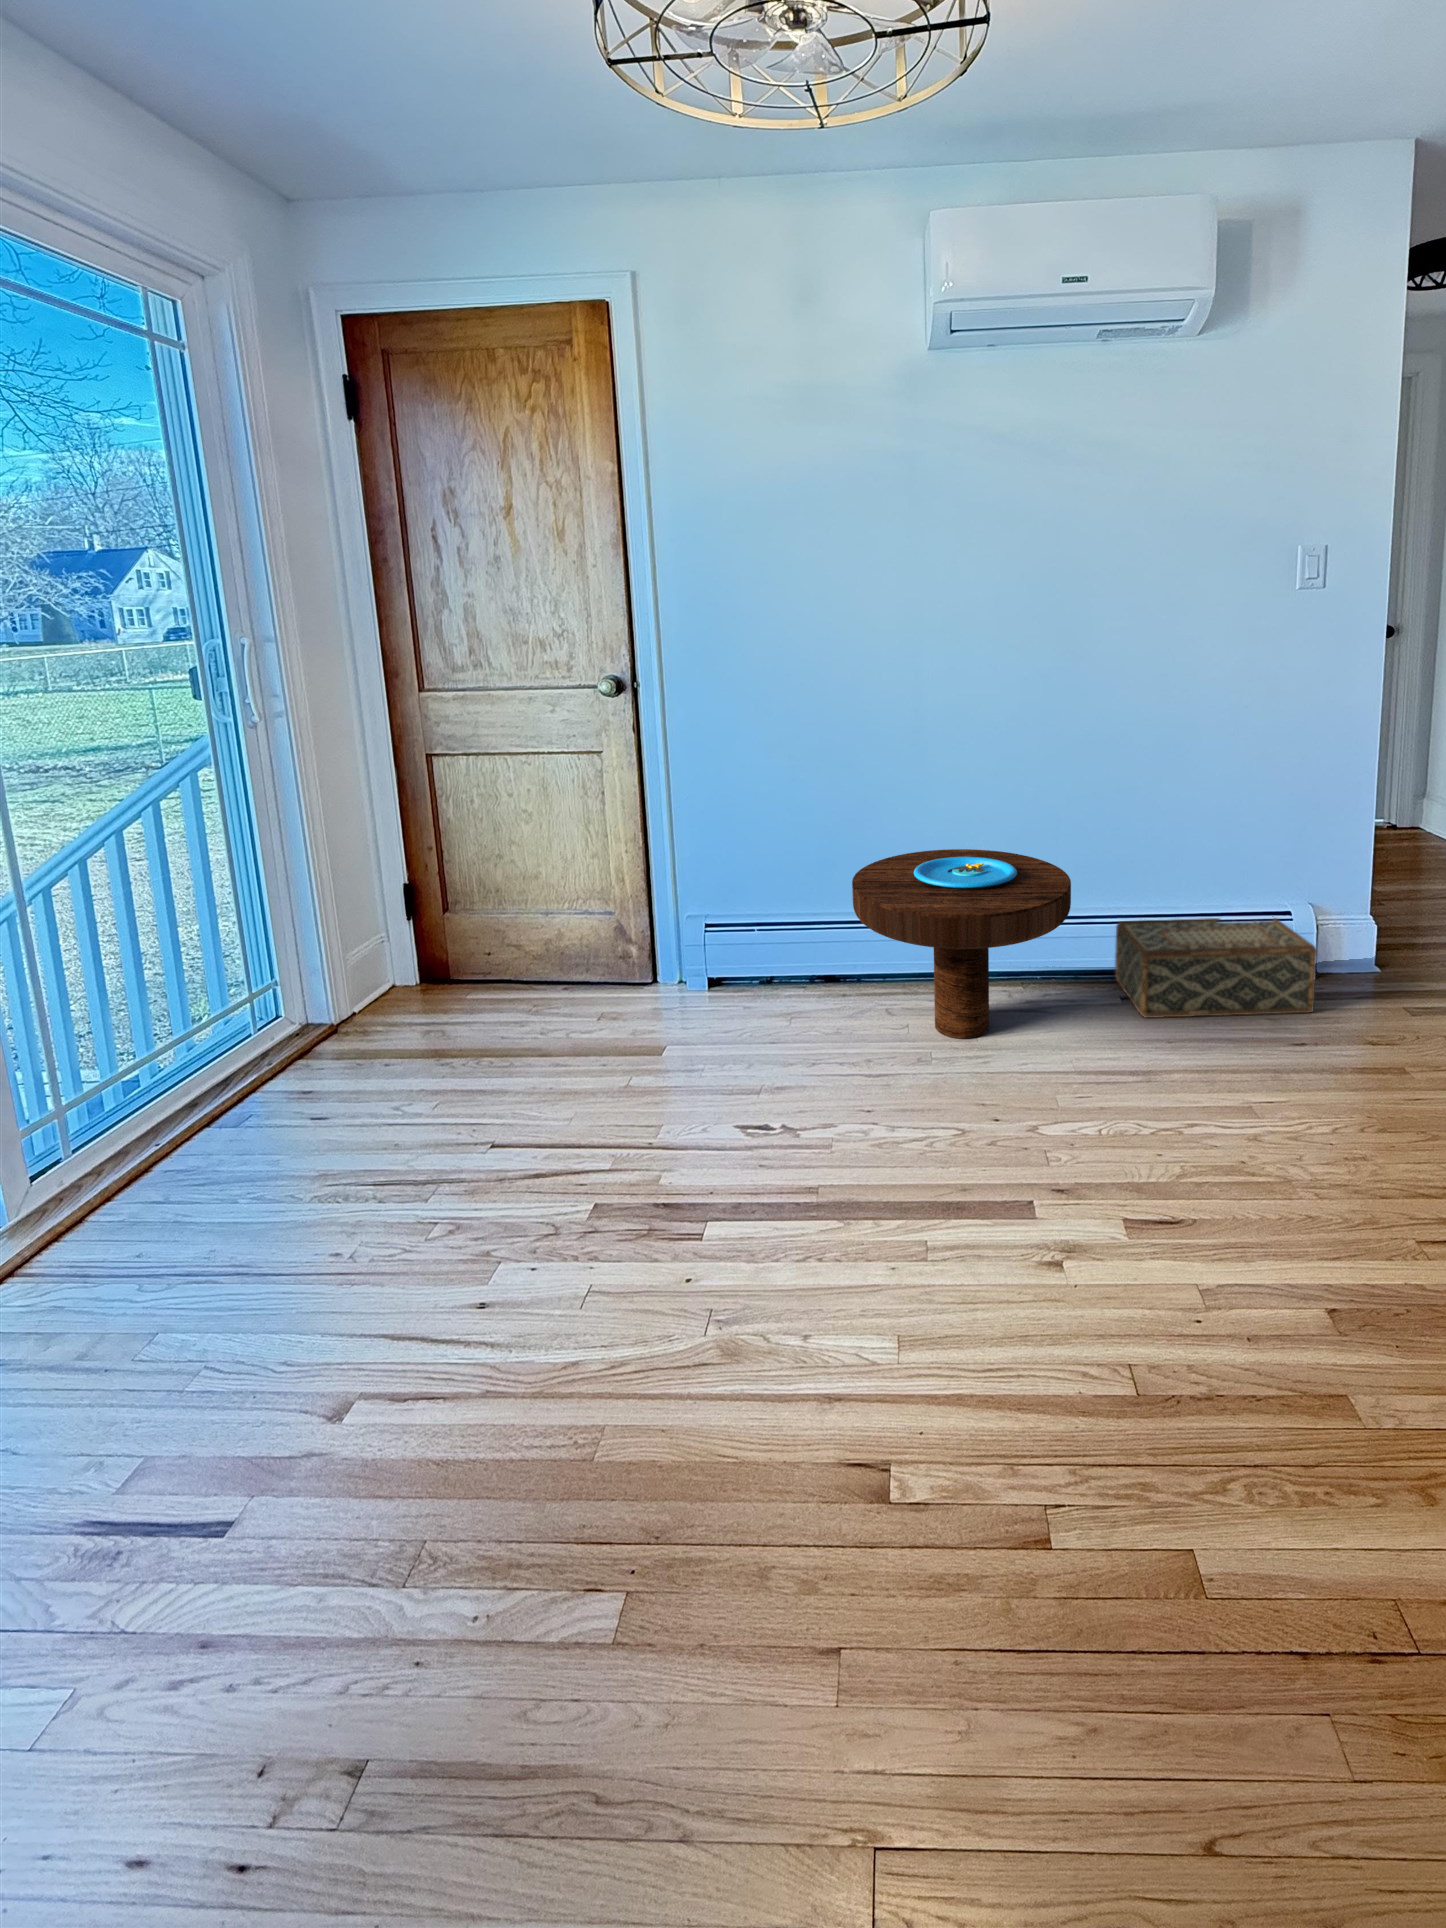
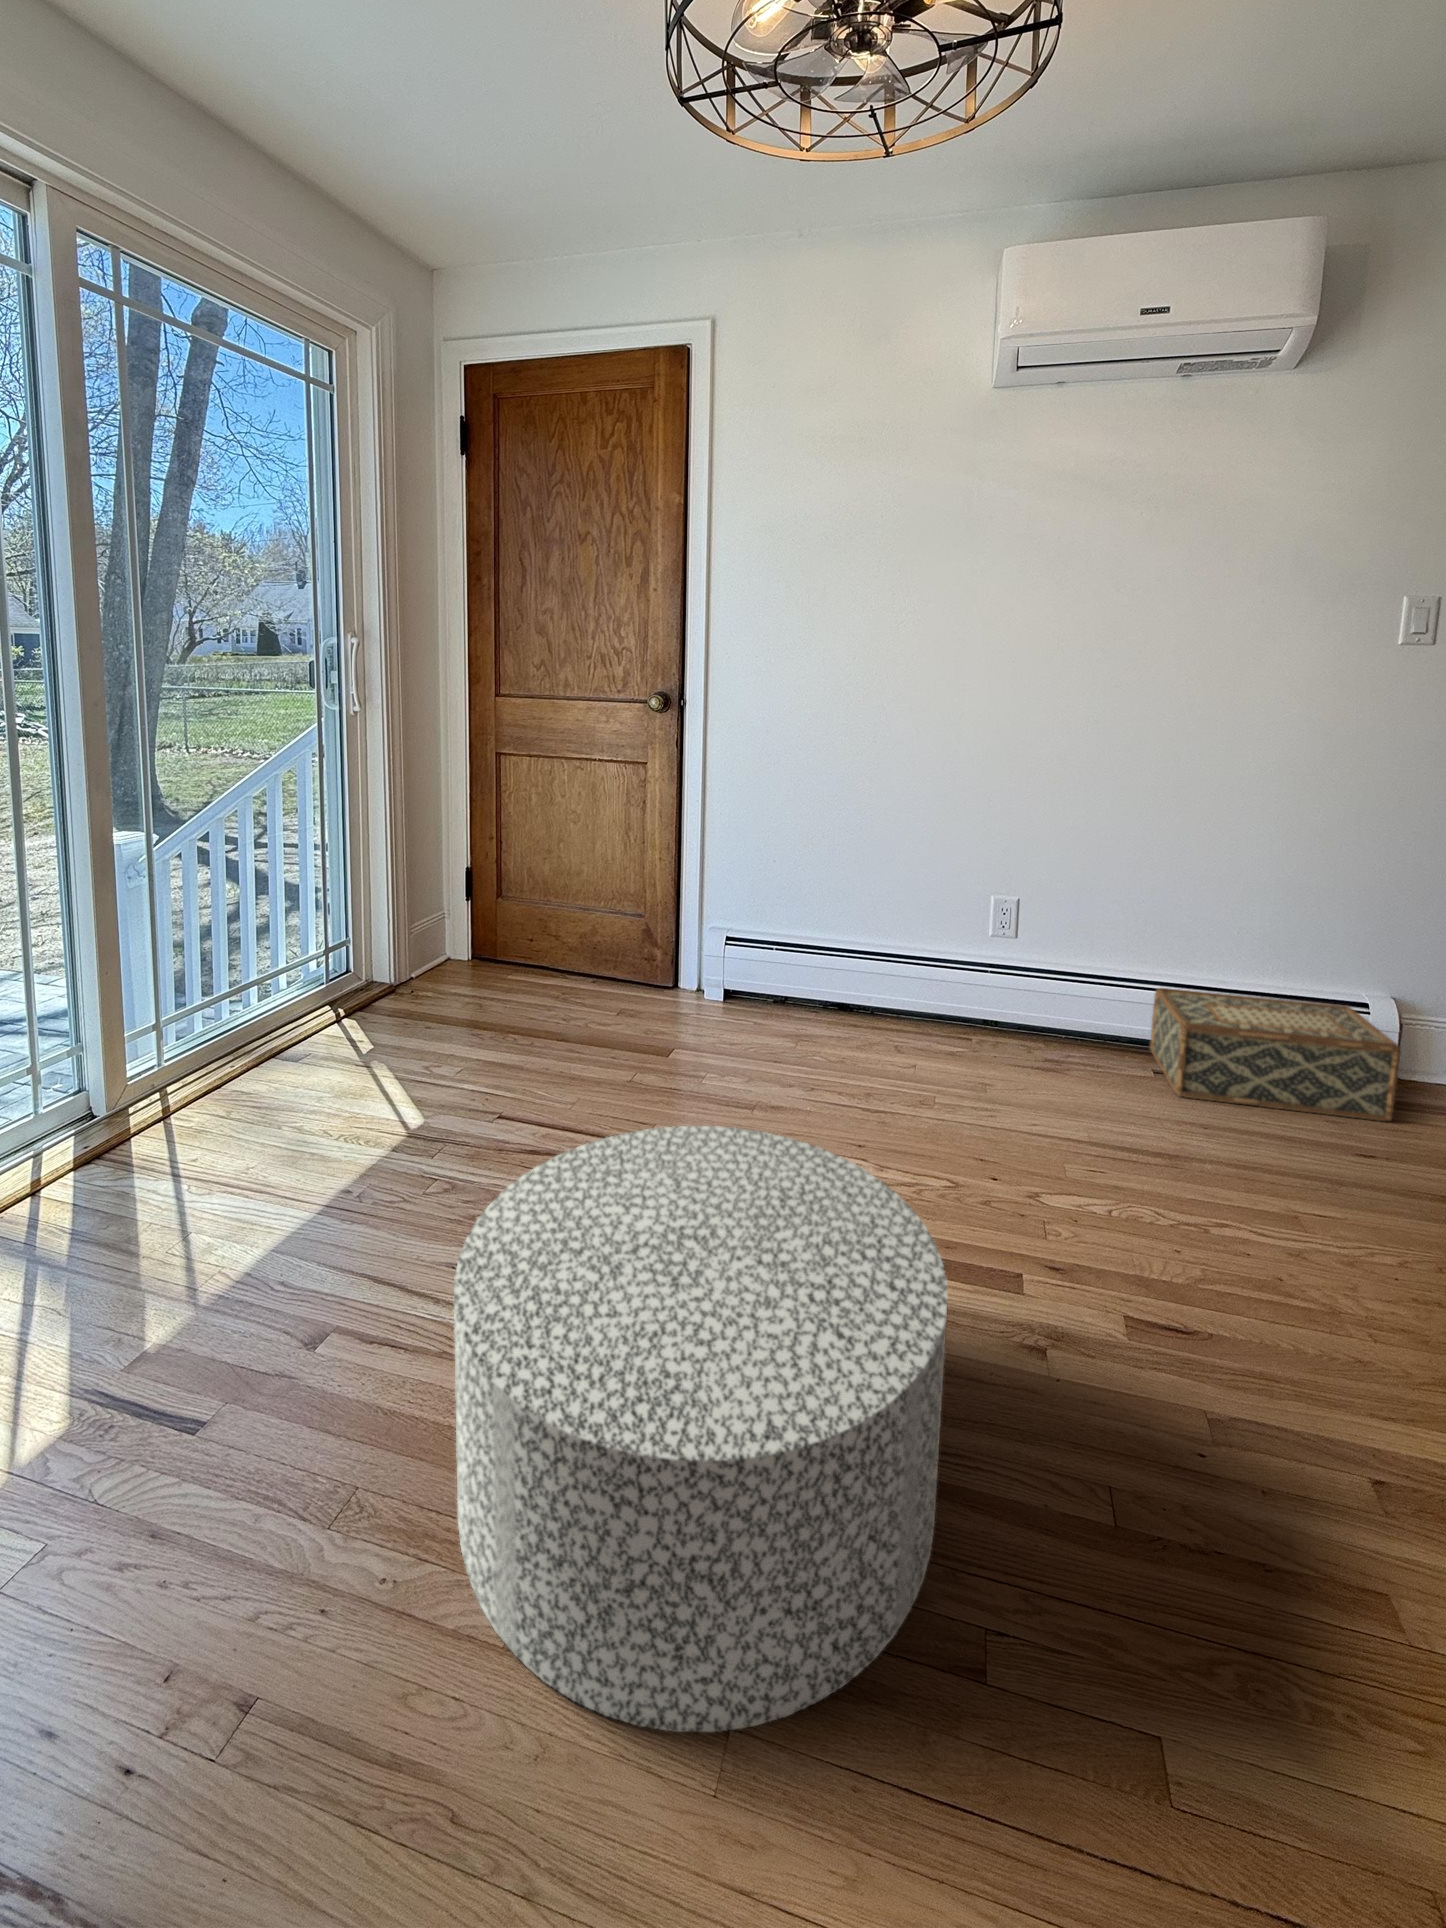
side table: present [852,849,1071,1039] -> none [866,889,1102,1088]
ottoman: none [514,1113,990,1671] -> present [454,1126,948,1732]

